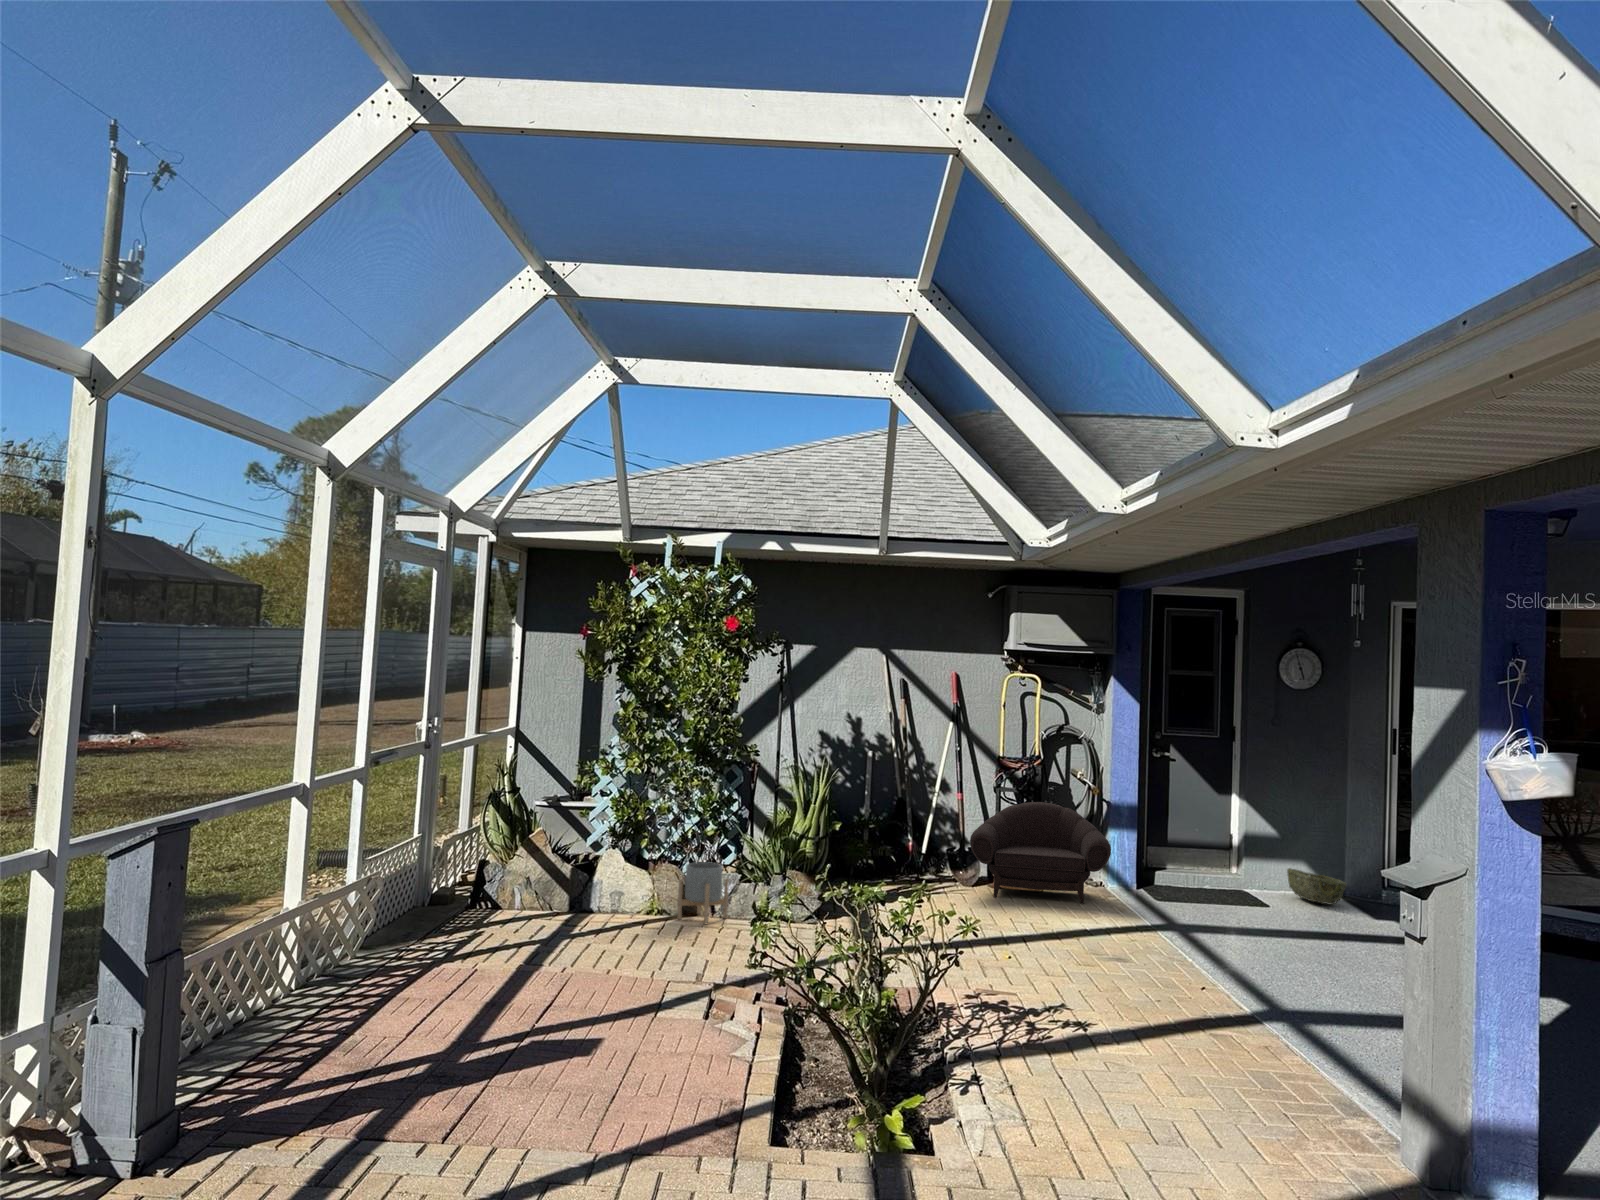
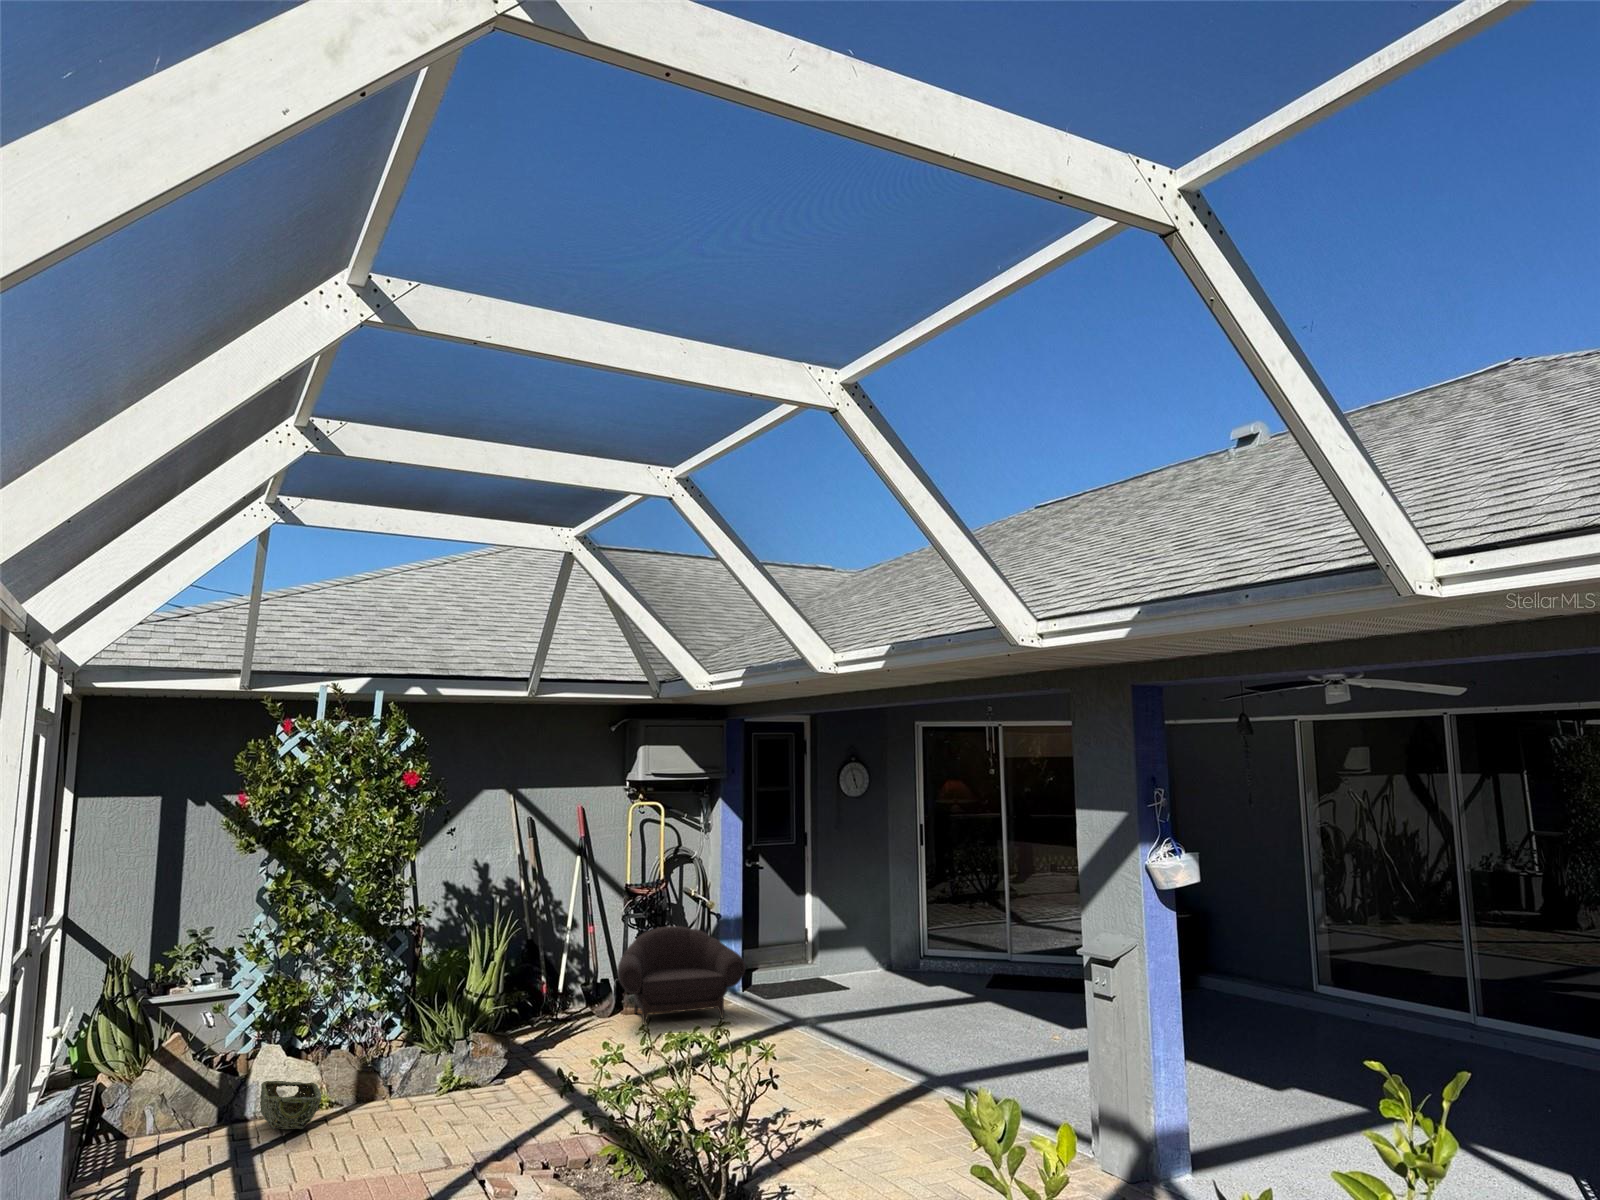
planter: present [678,862,729,924] -> none [357,1040,411,1110]
woven basket: present [1287,868,1346,905] -> present [260,1081,321,1130]

